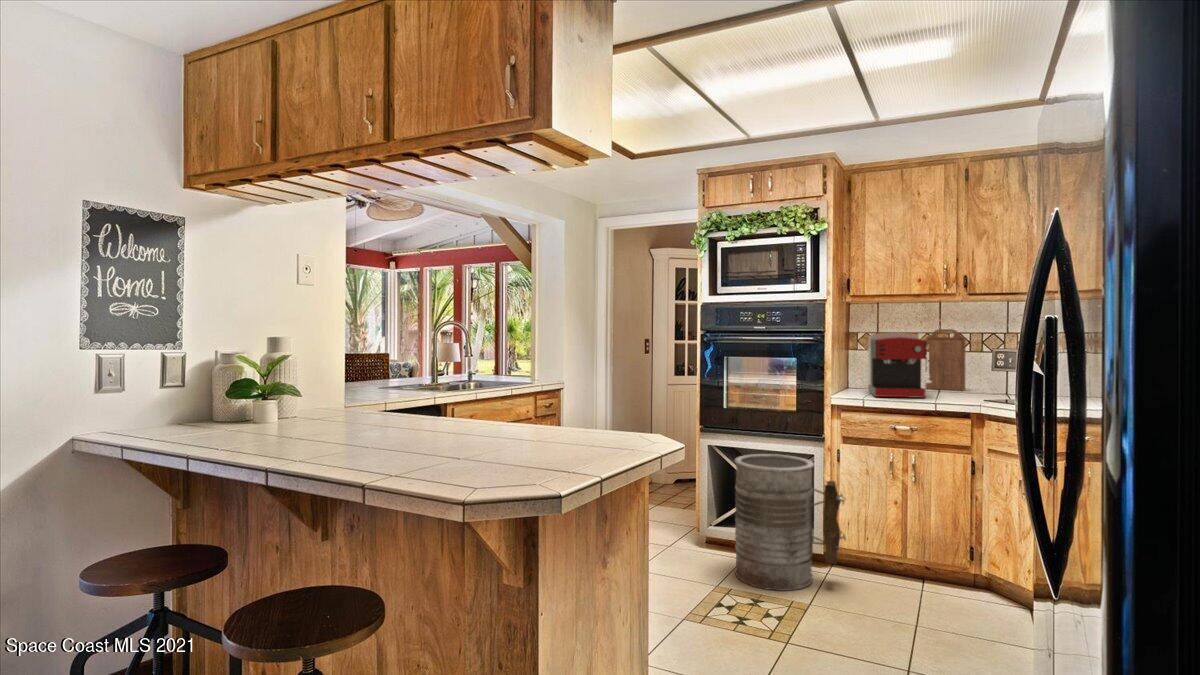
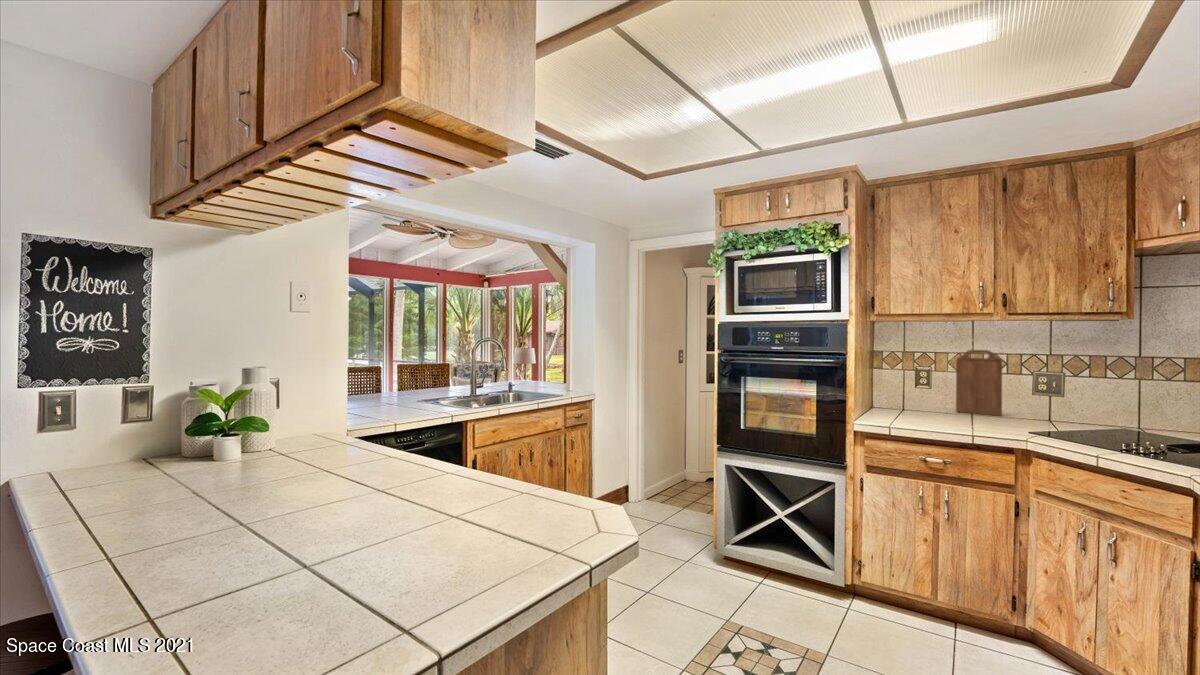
coffee maker: present [868,332,926,398] -> none [893,353,960,426]
trash can: present [734,454,846,591] -> none [748,480,870,633]

